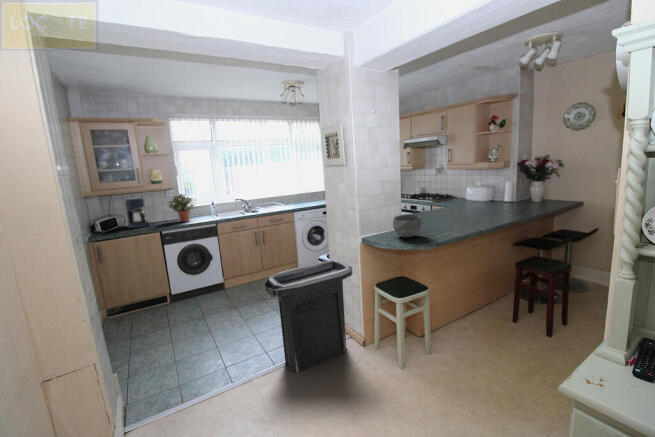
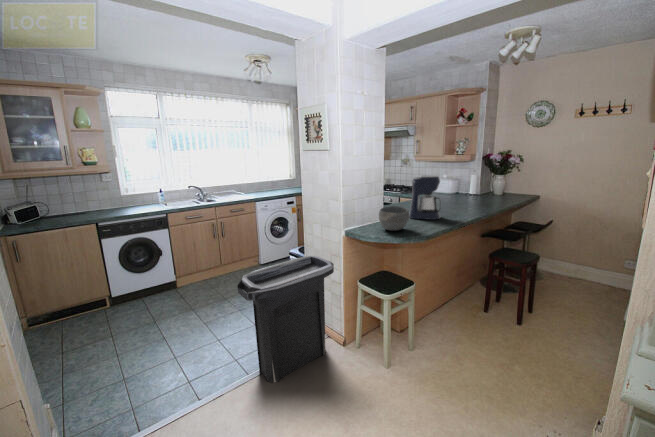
potted plant: present [169,194,196,222] -> none [106,178,144,212]
coffee maker: present [125,197,151,228] -> present [409,176,441,220]

